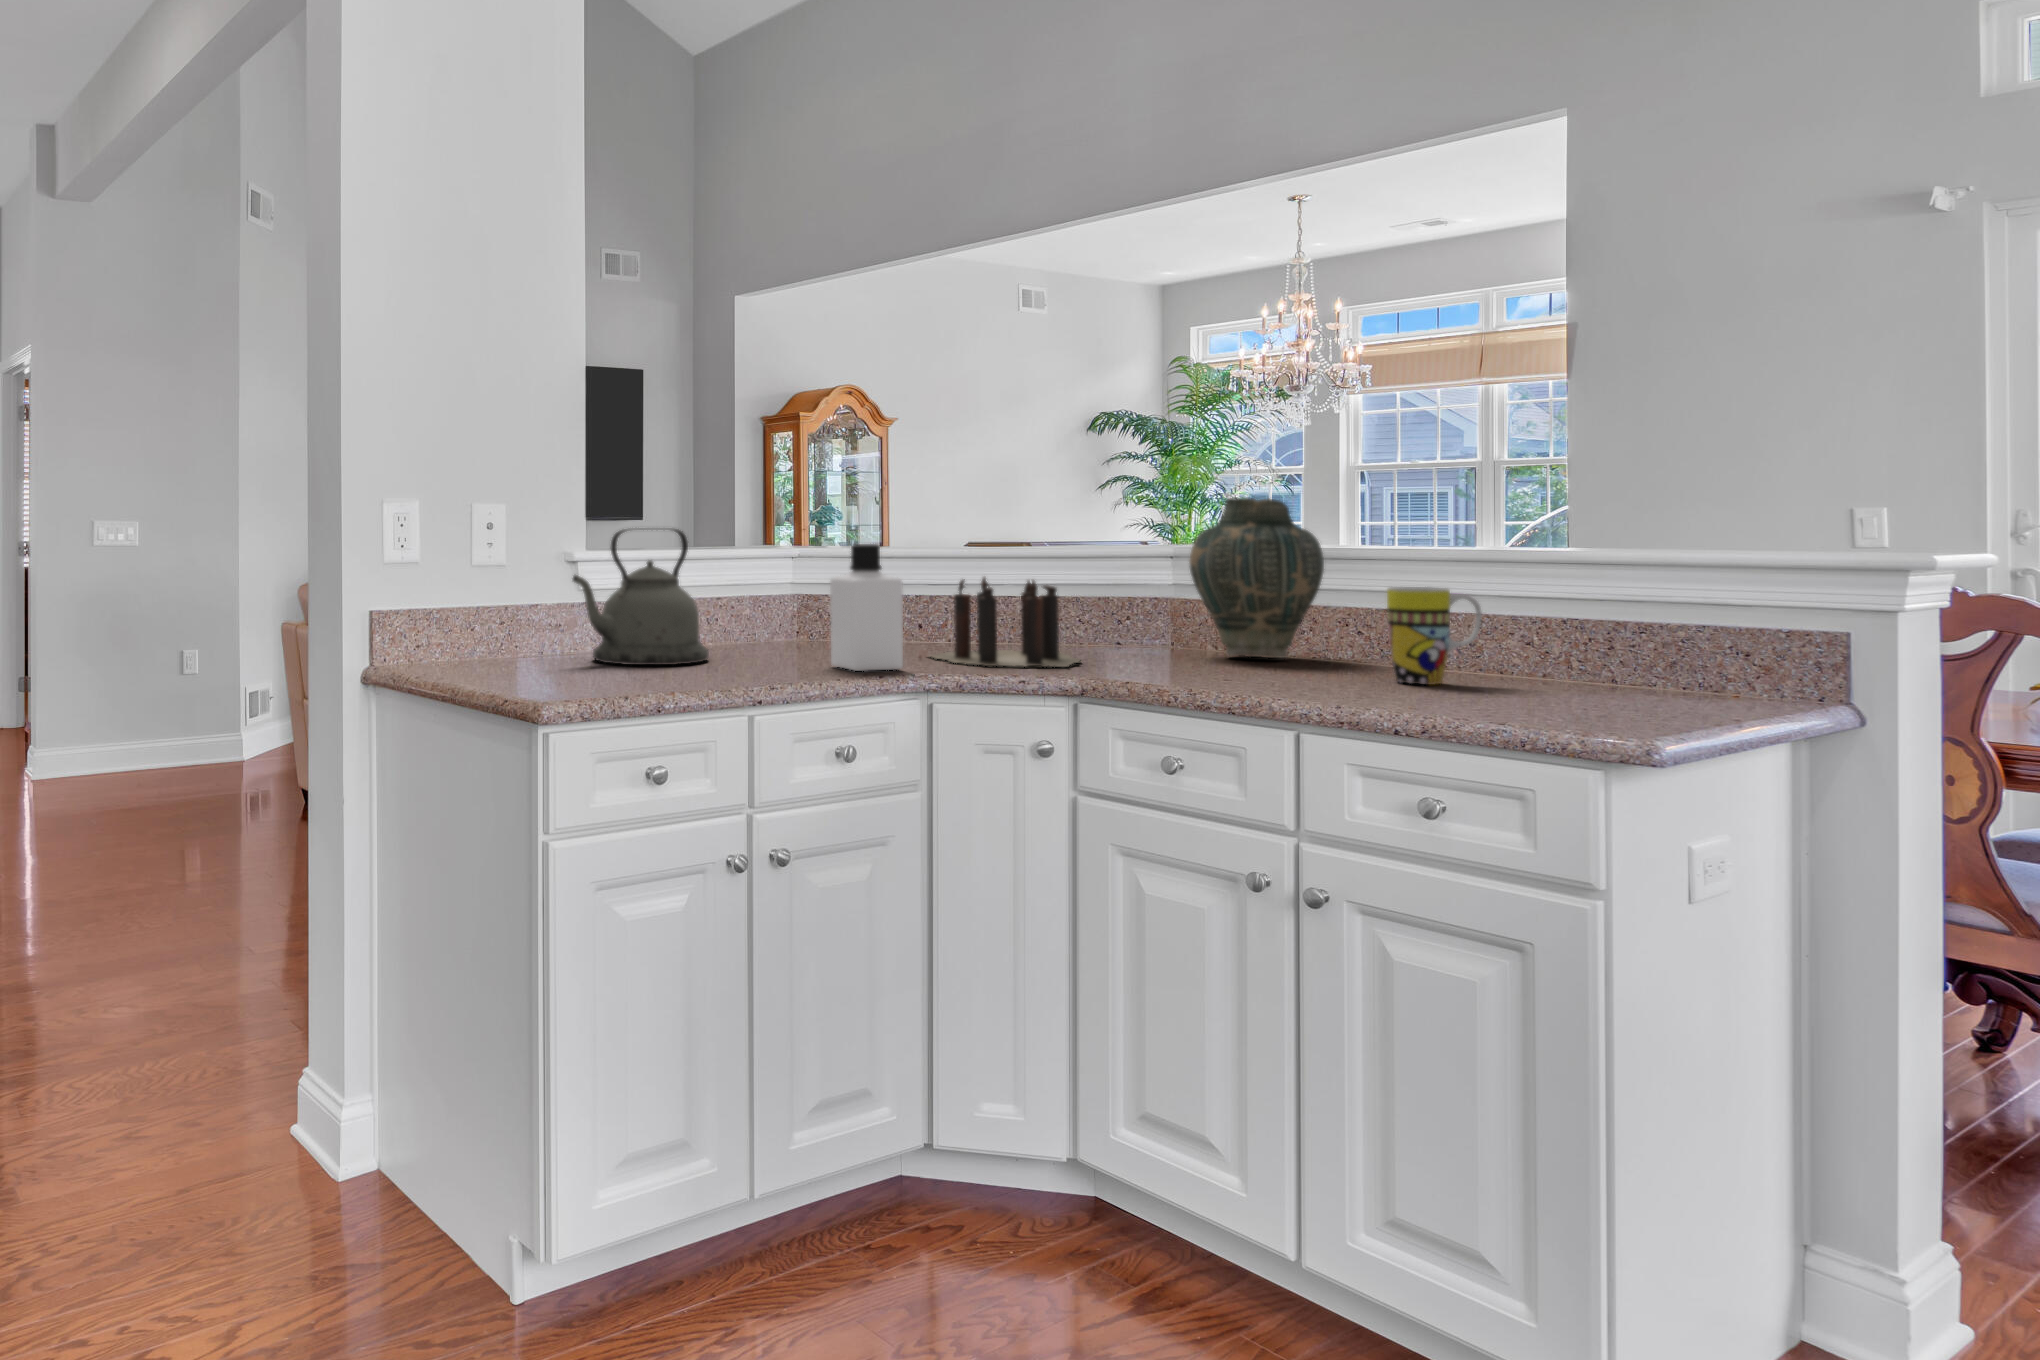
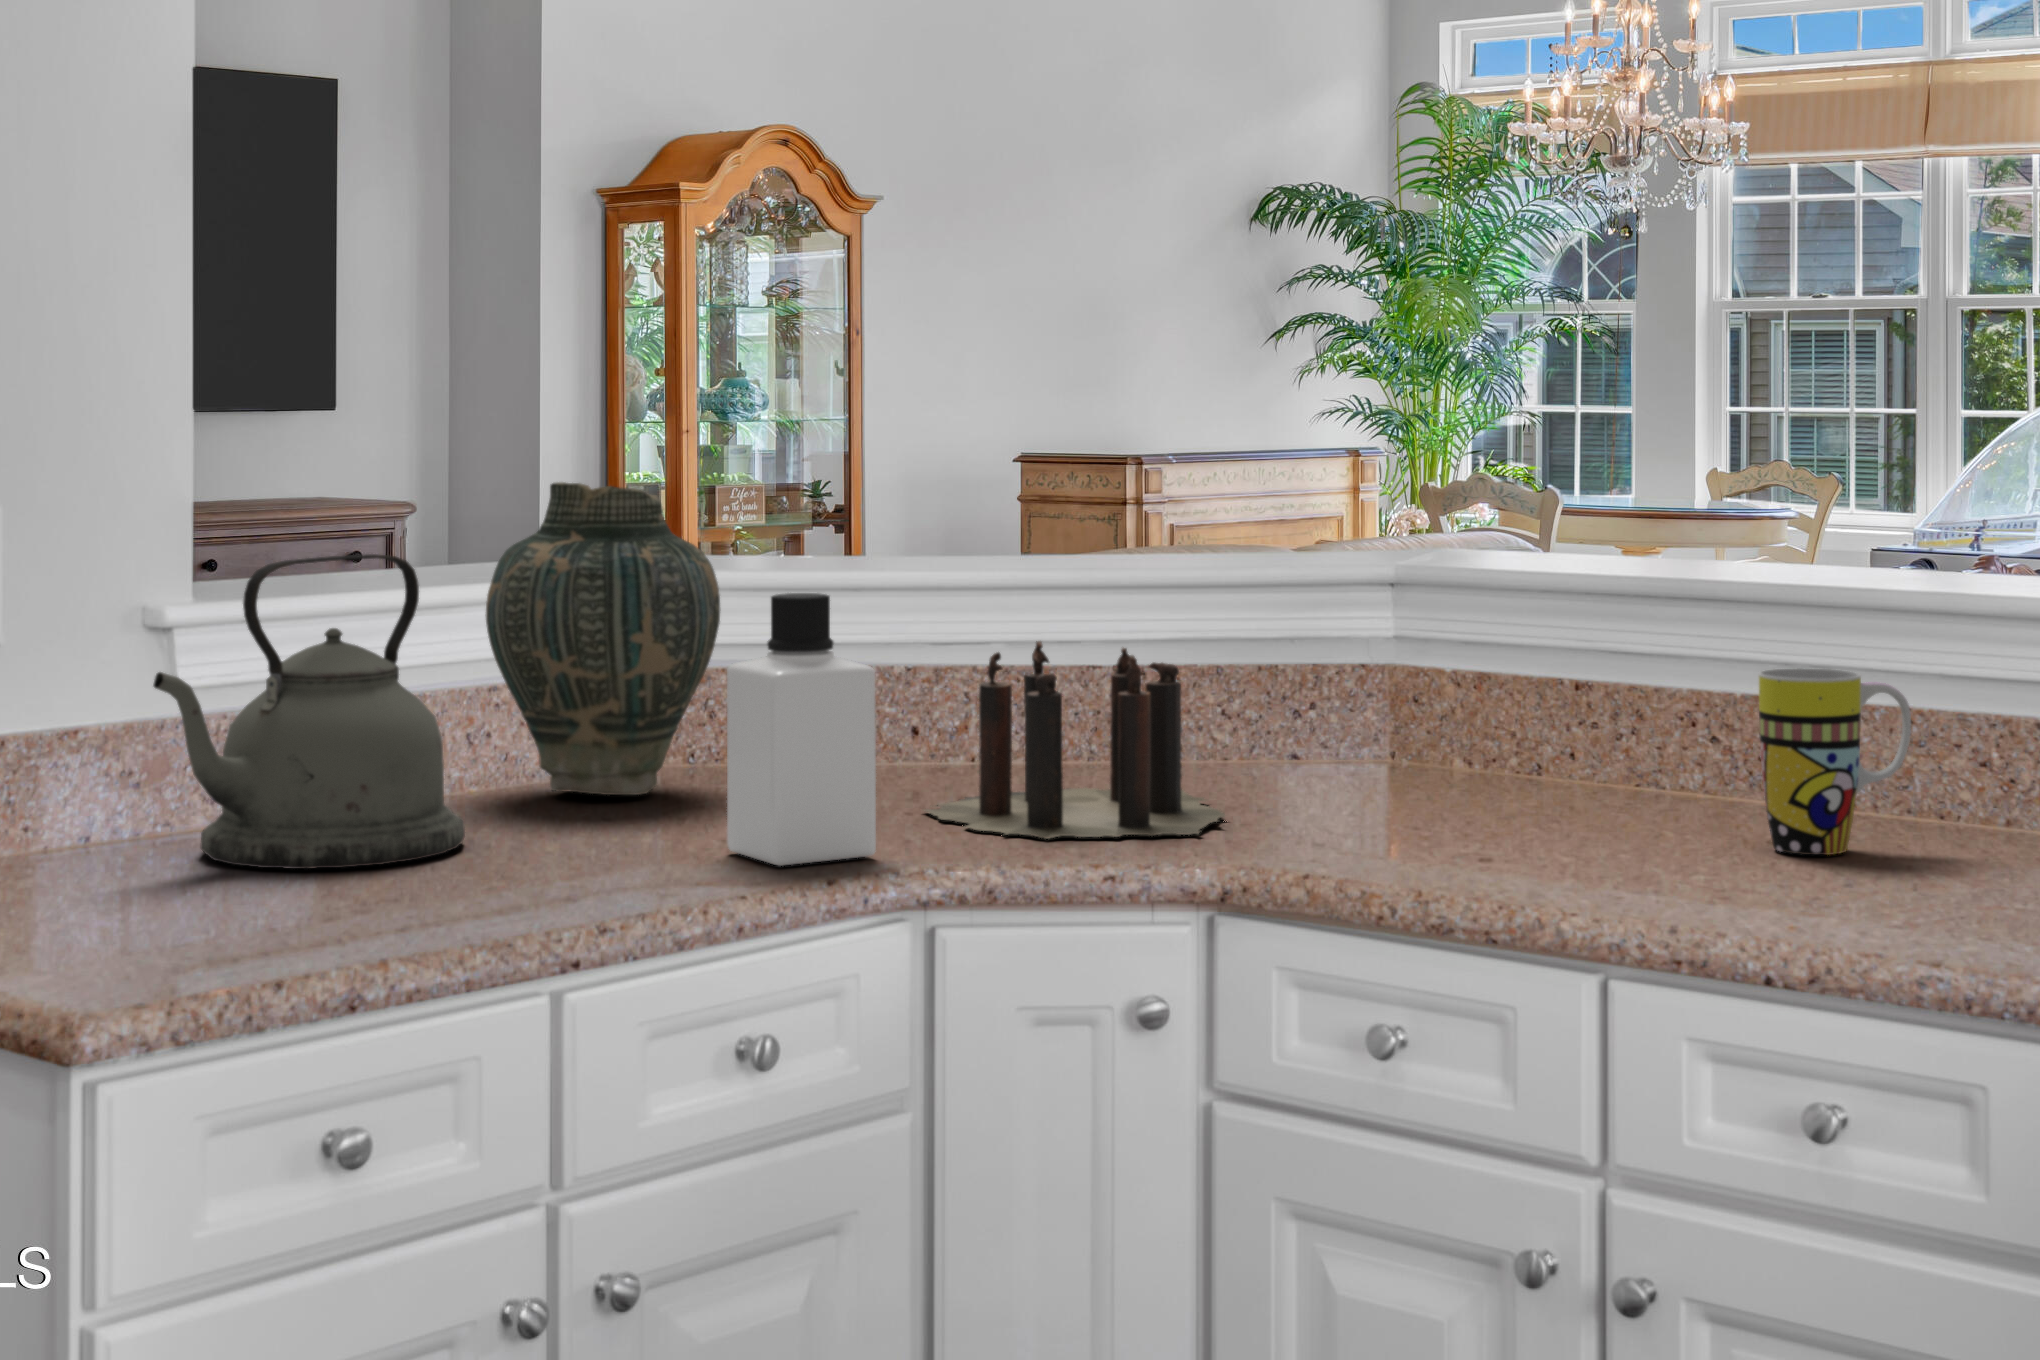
vase: present [1190,497,1324,658] -> present [486,482,720,795]

